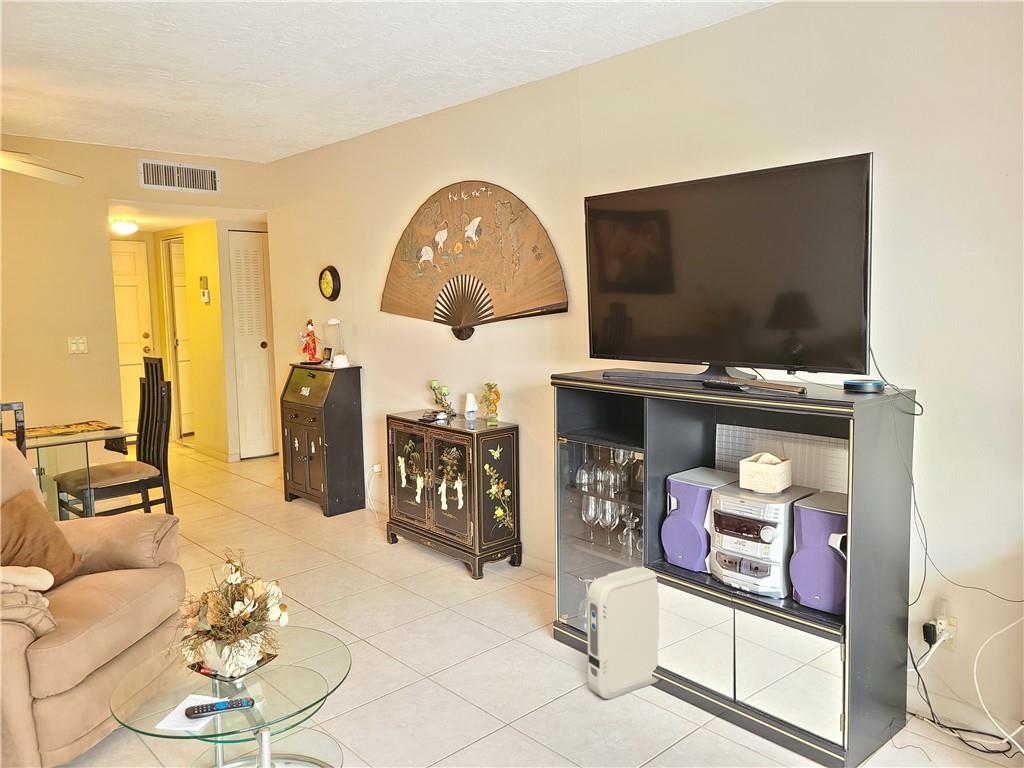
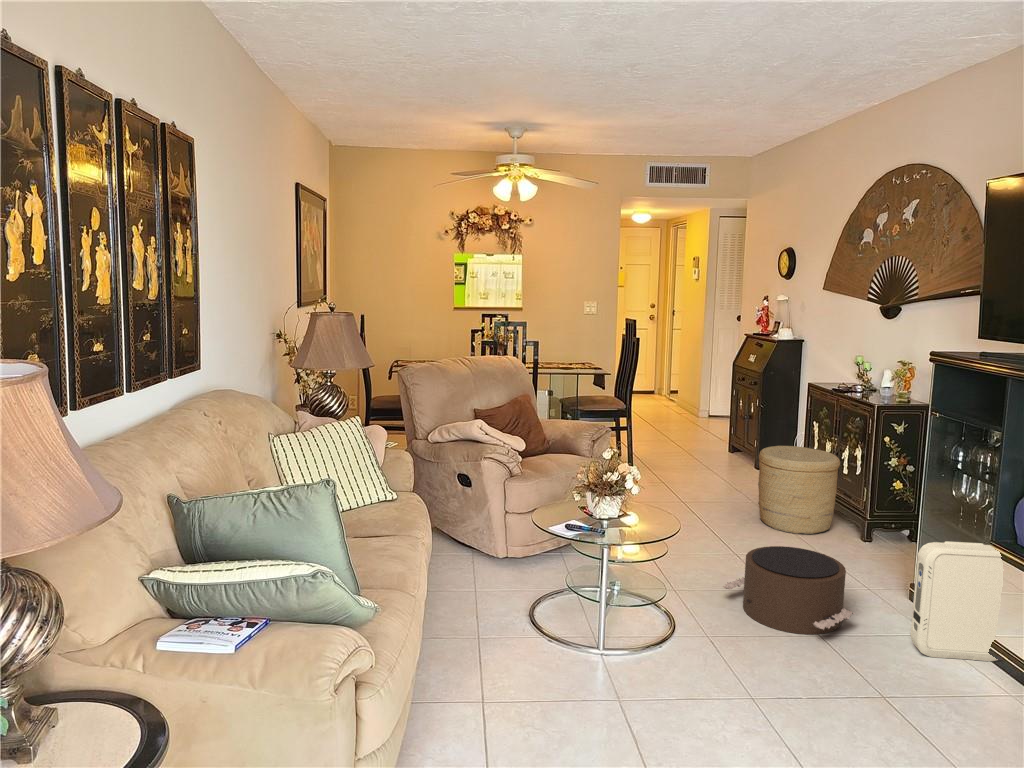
woven basket: none [356,488,442,589] -> present [758,446,840,534]
pouf: none [382,614,530,726] -> present [723,546,855,634]

